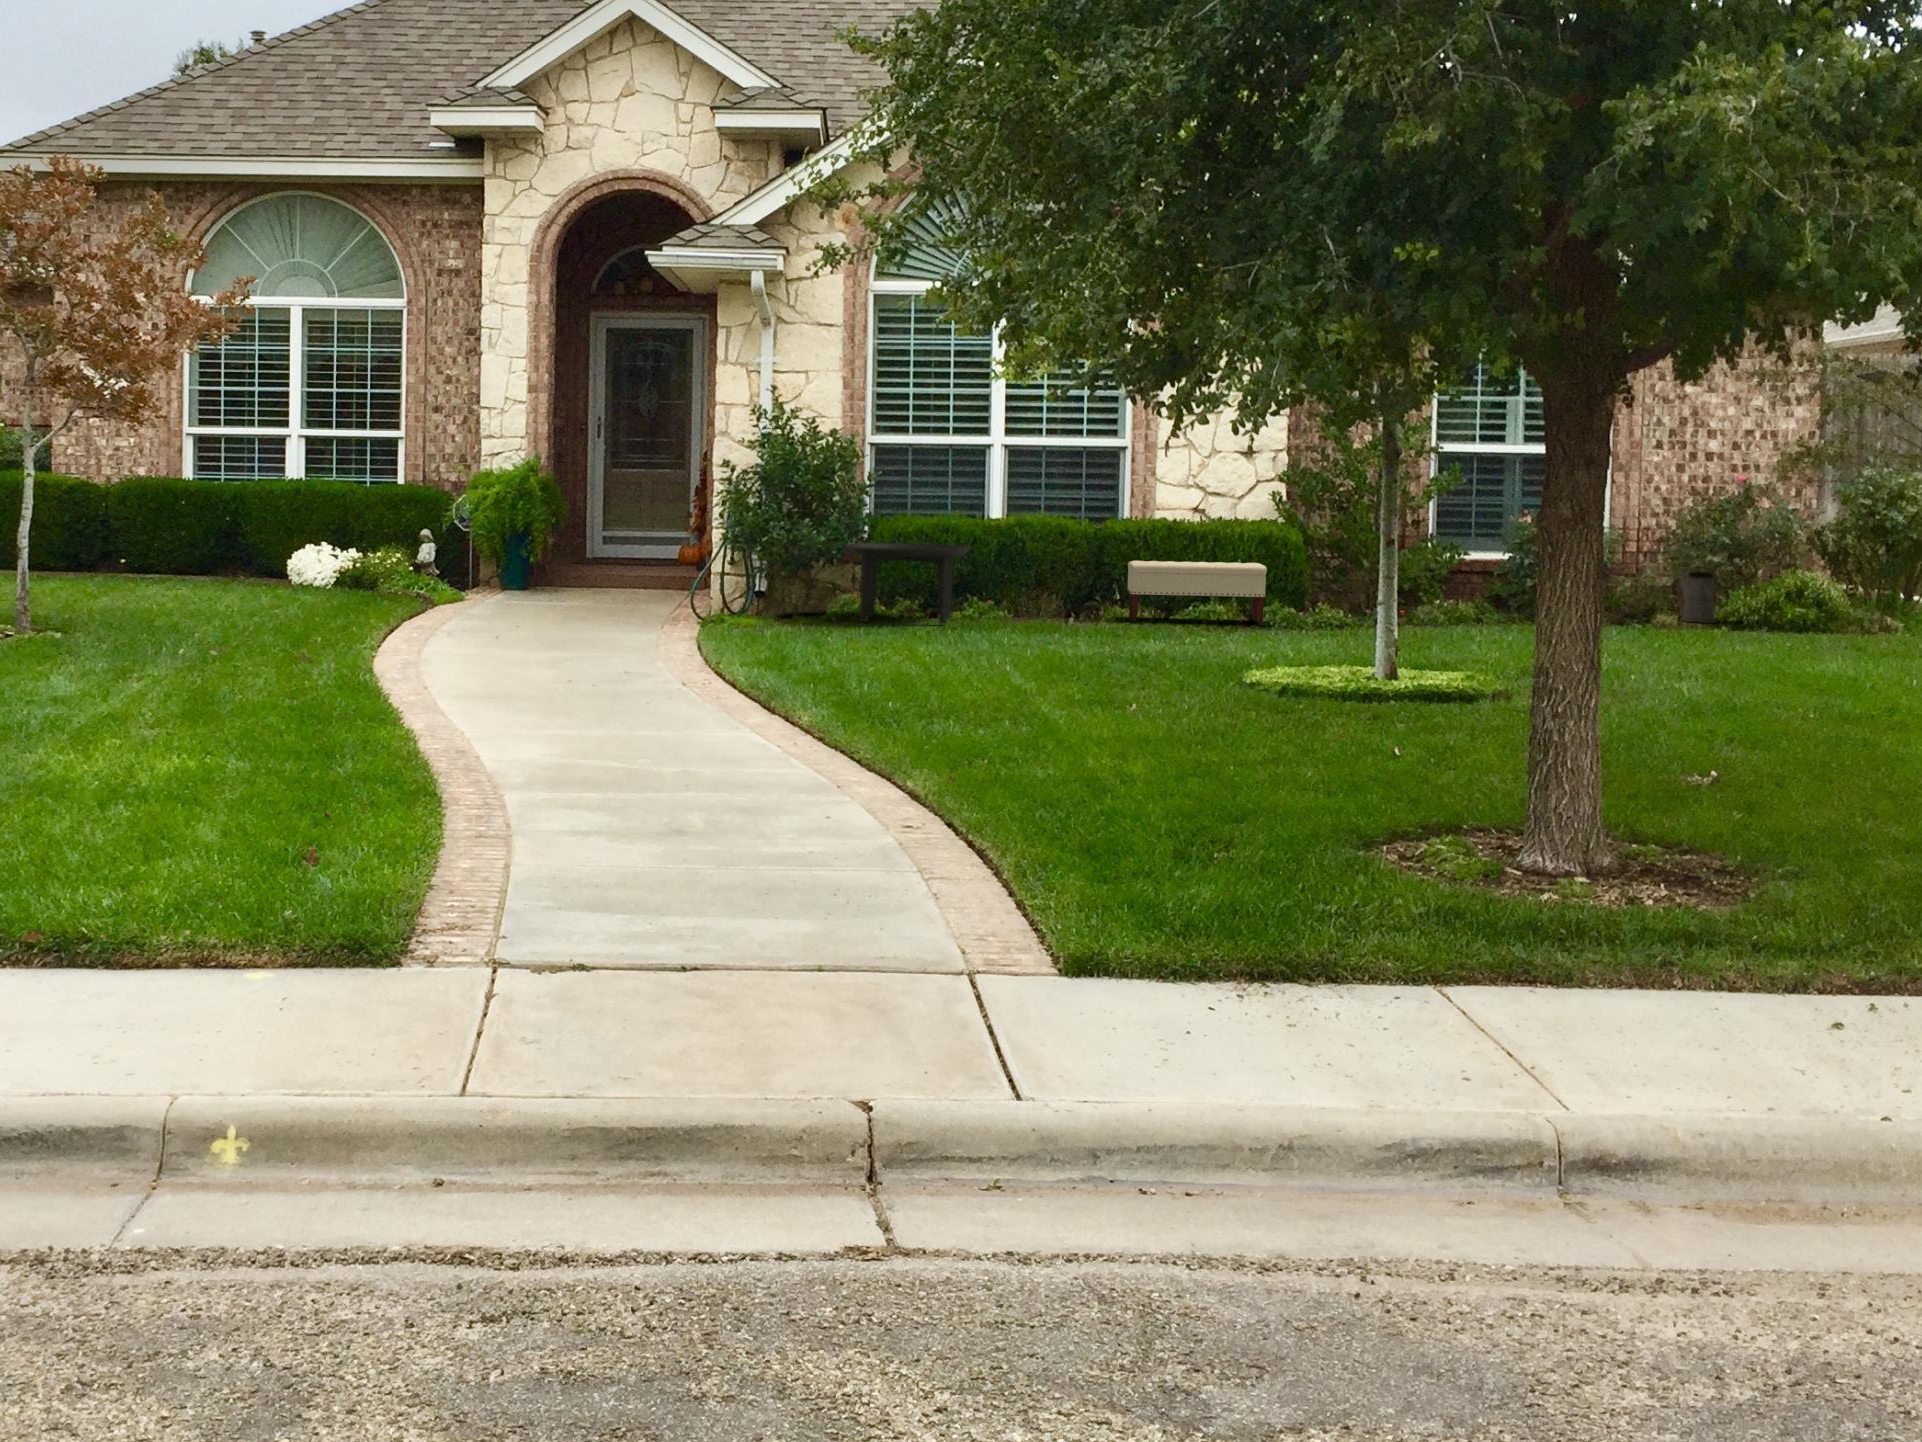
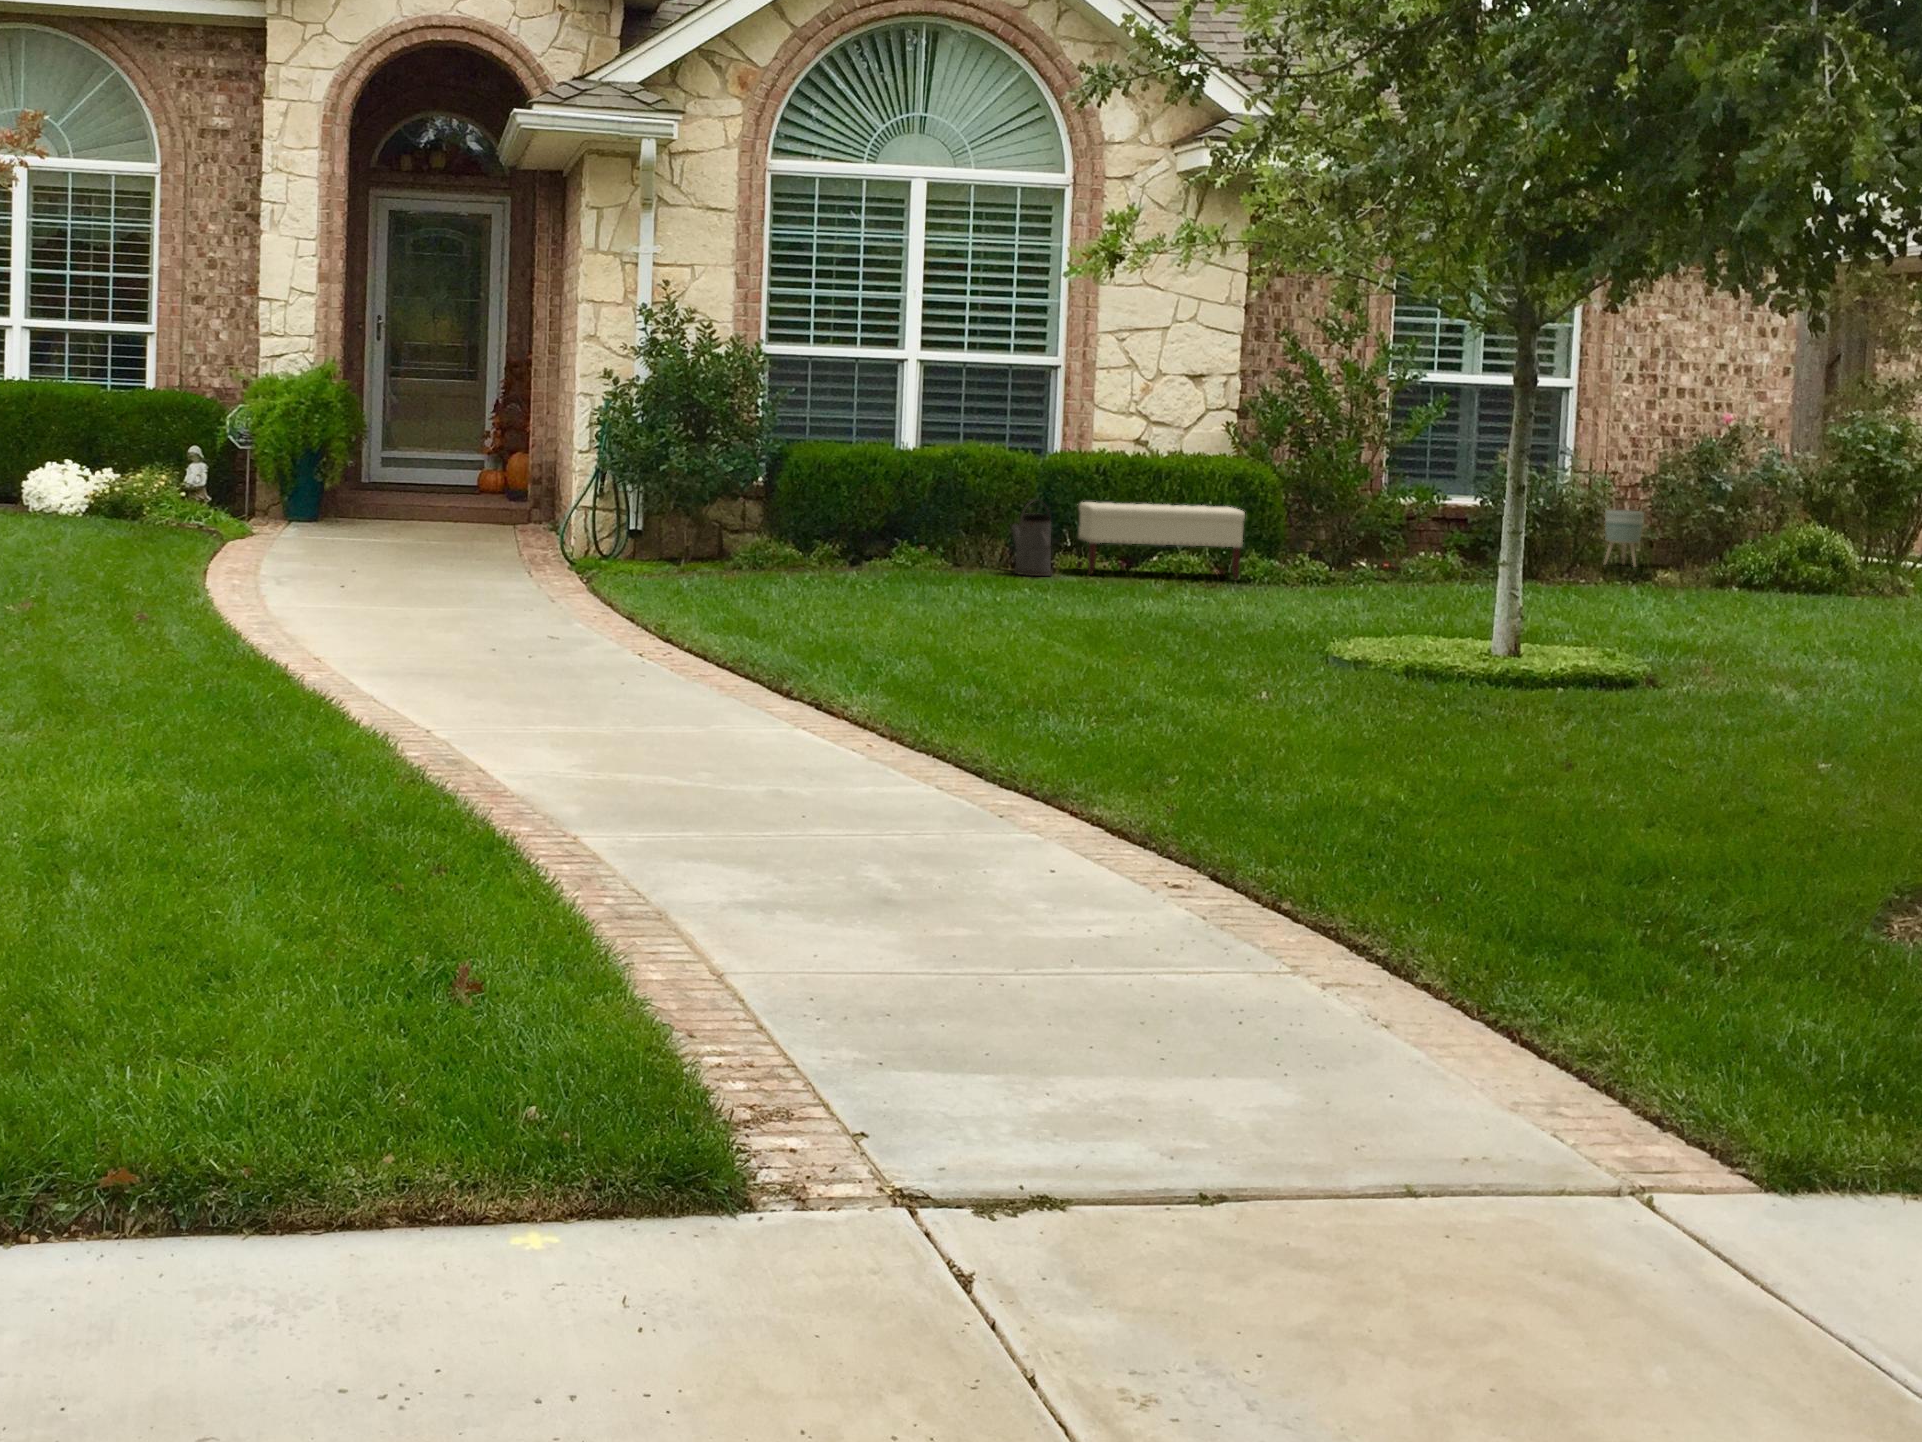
round table: present [845,543,970,624] -> none [754,476,911,579]
planter: none [1632,563,1669,613] -> present [1604,510,1644,566]
watering can: present [1678,565,1715,623] -> present [1010,501,1052,576]

